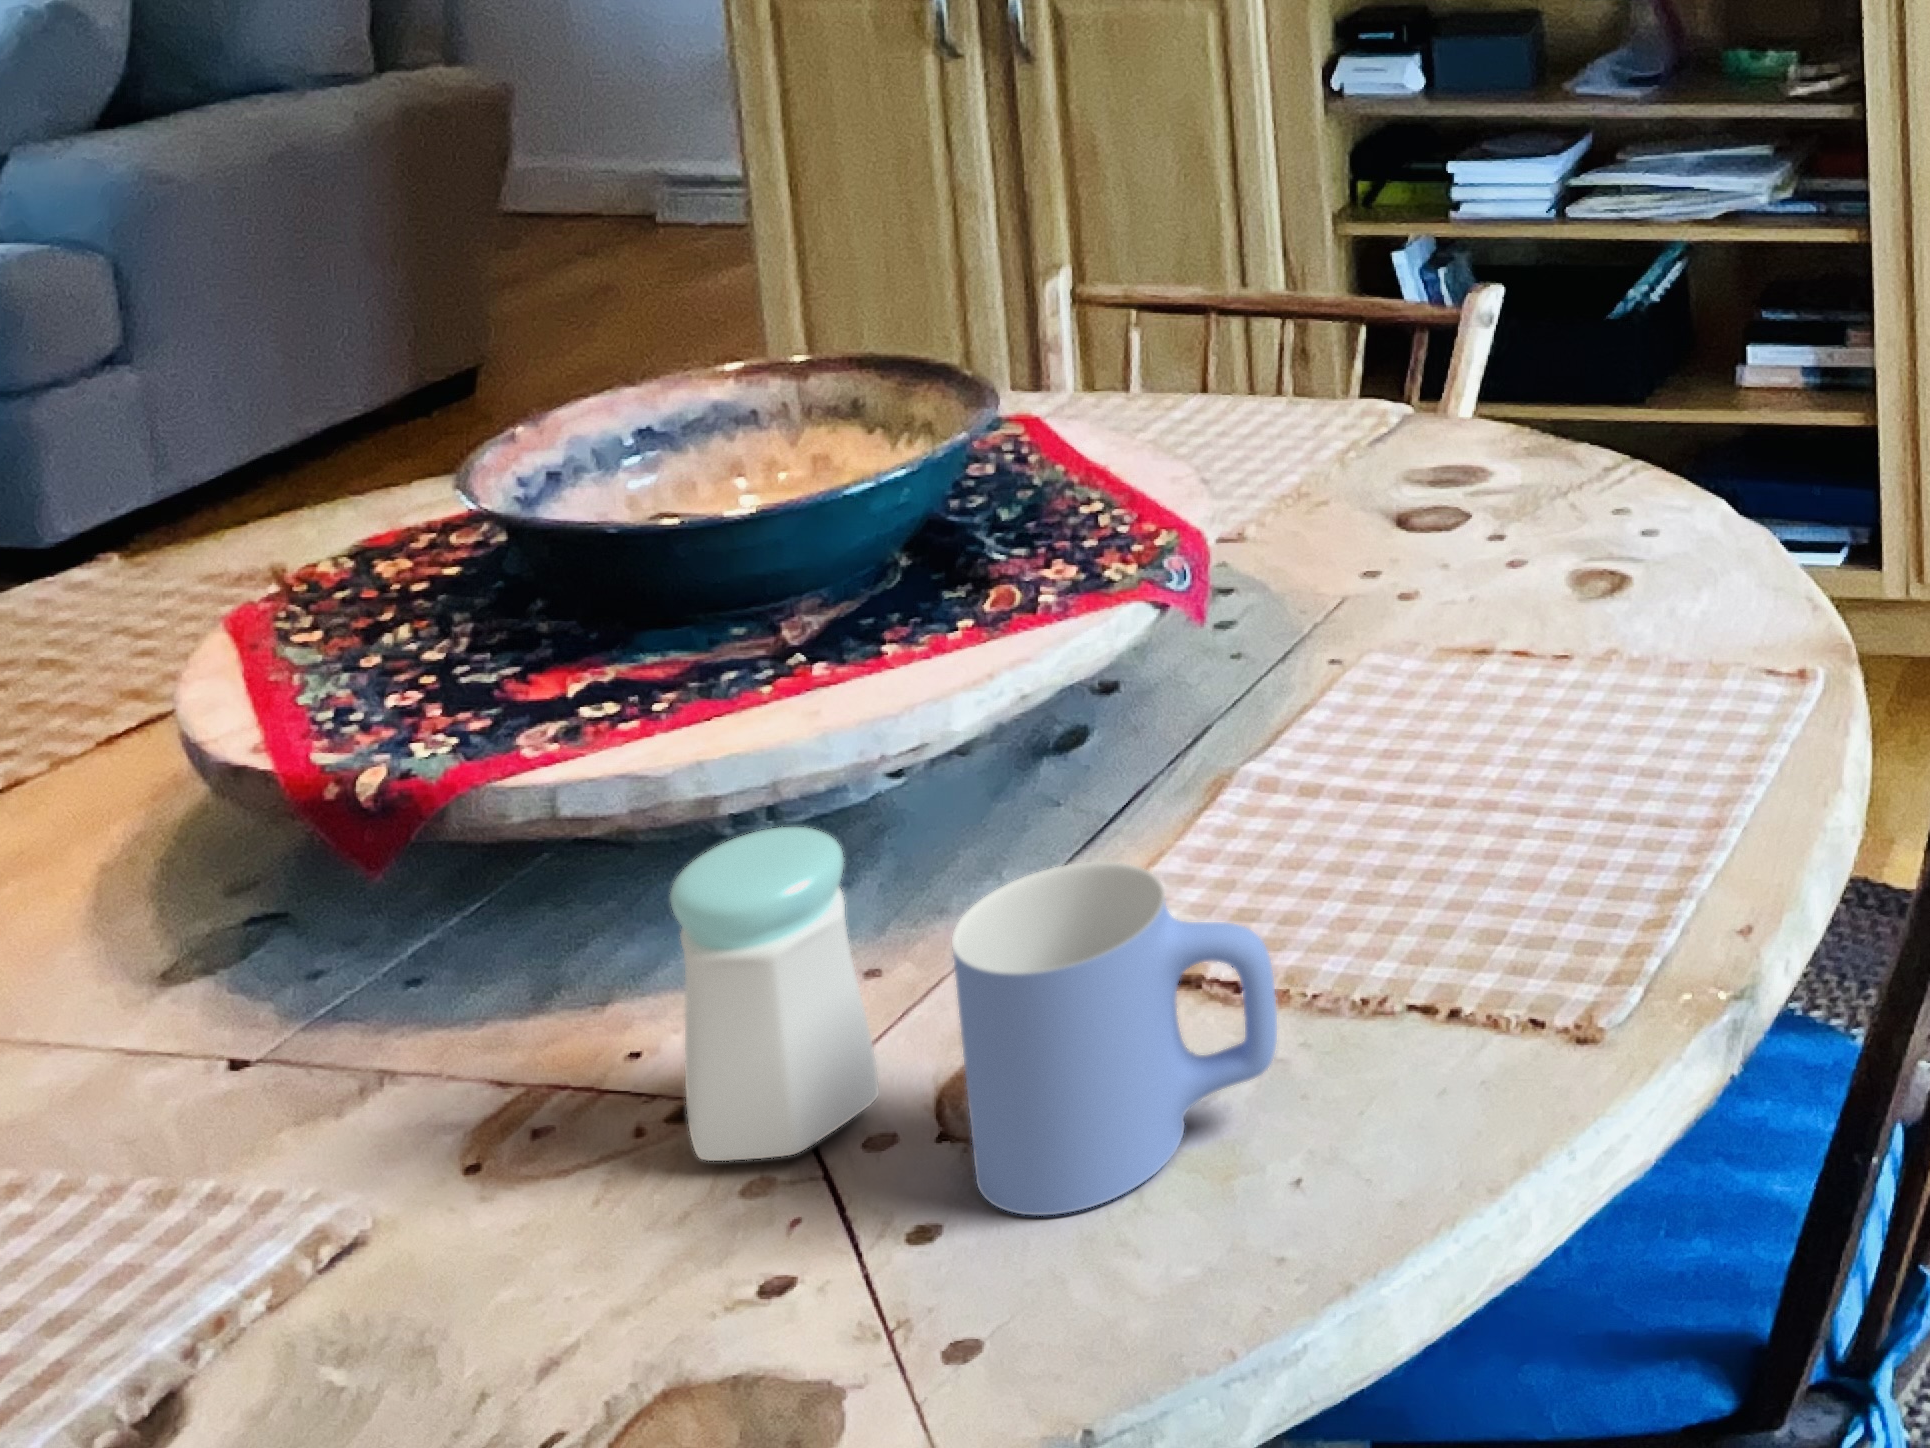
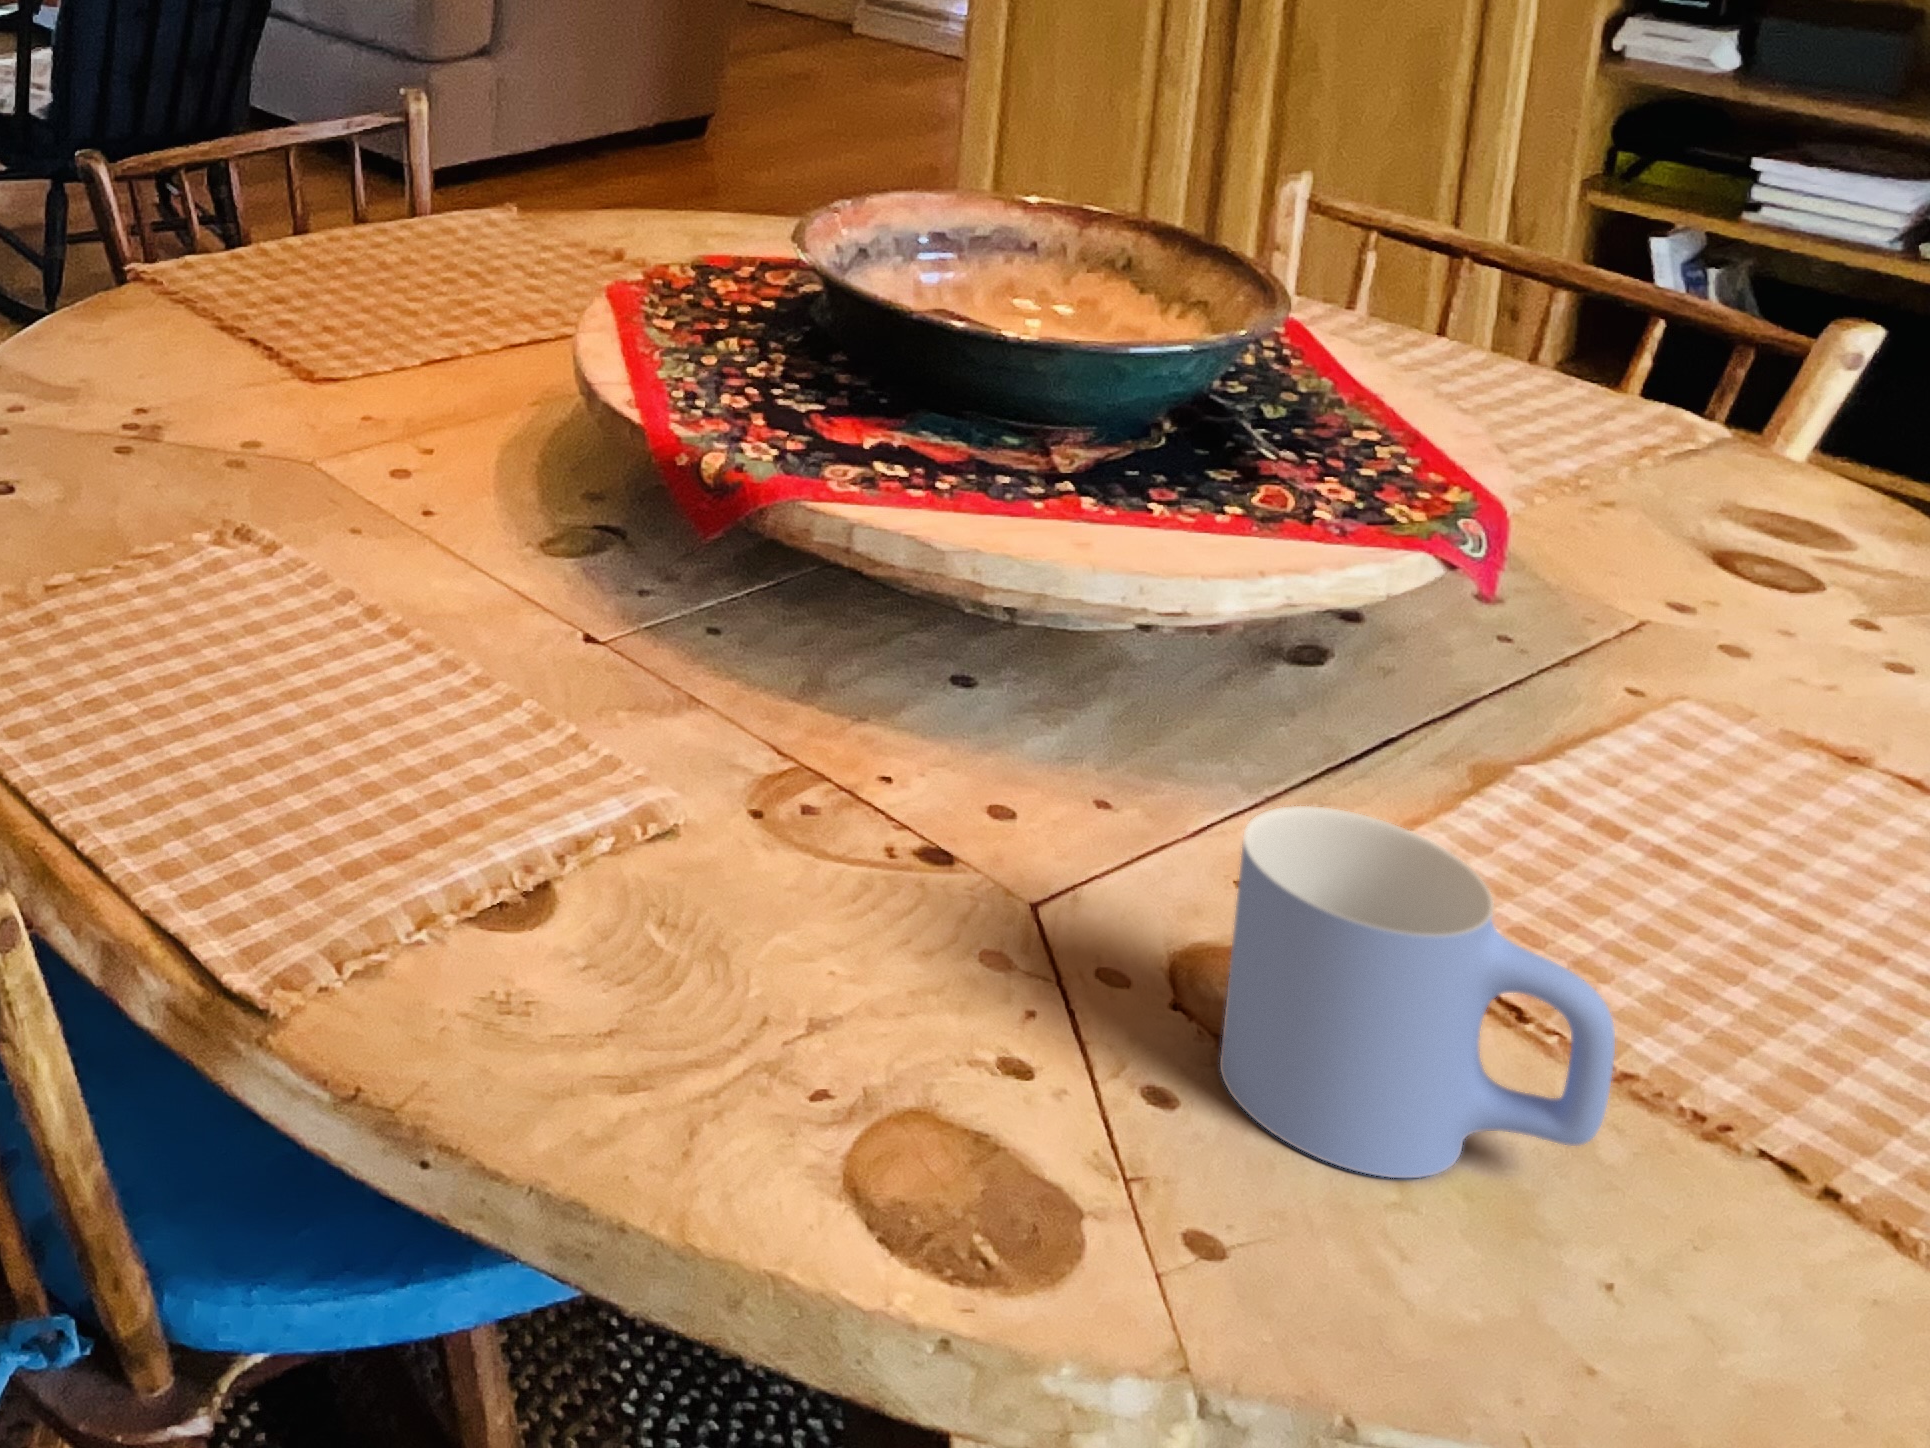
salt shaker: present [670,827,879,1161] -> none [944,641,1129,945]

